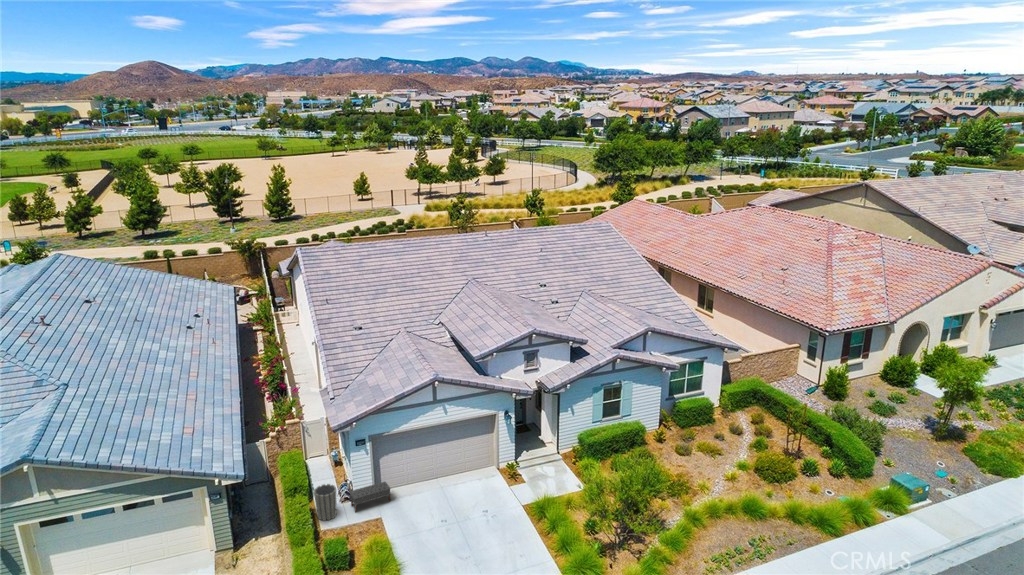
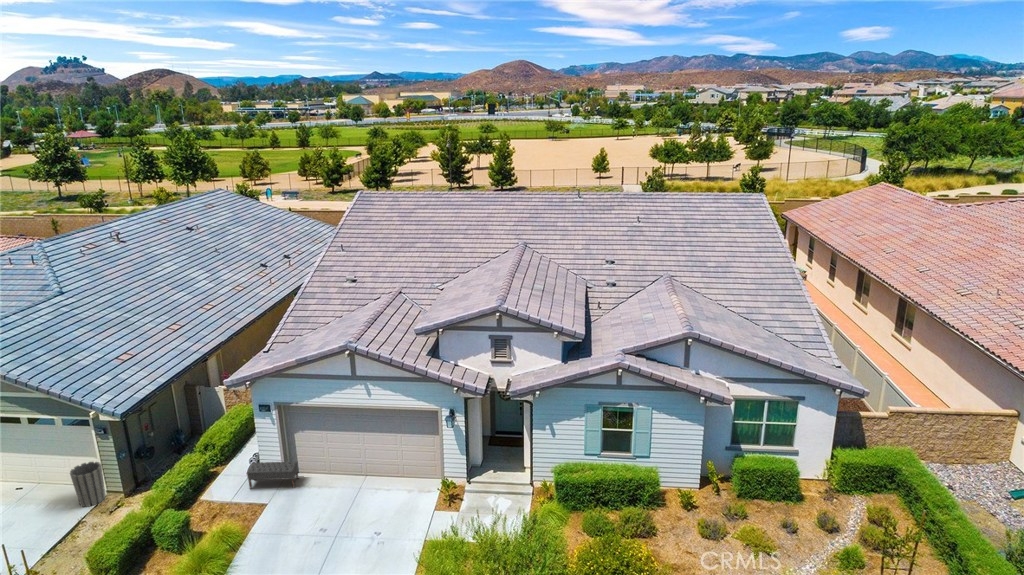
trash can: present [314,484,336,521] -> present [70,462,105,507]

